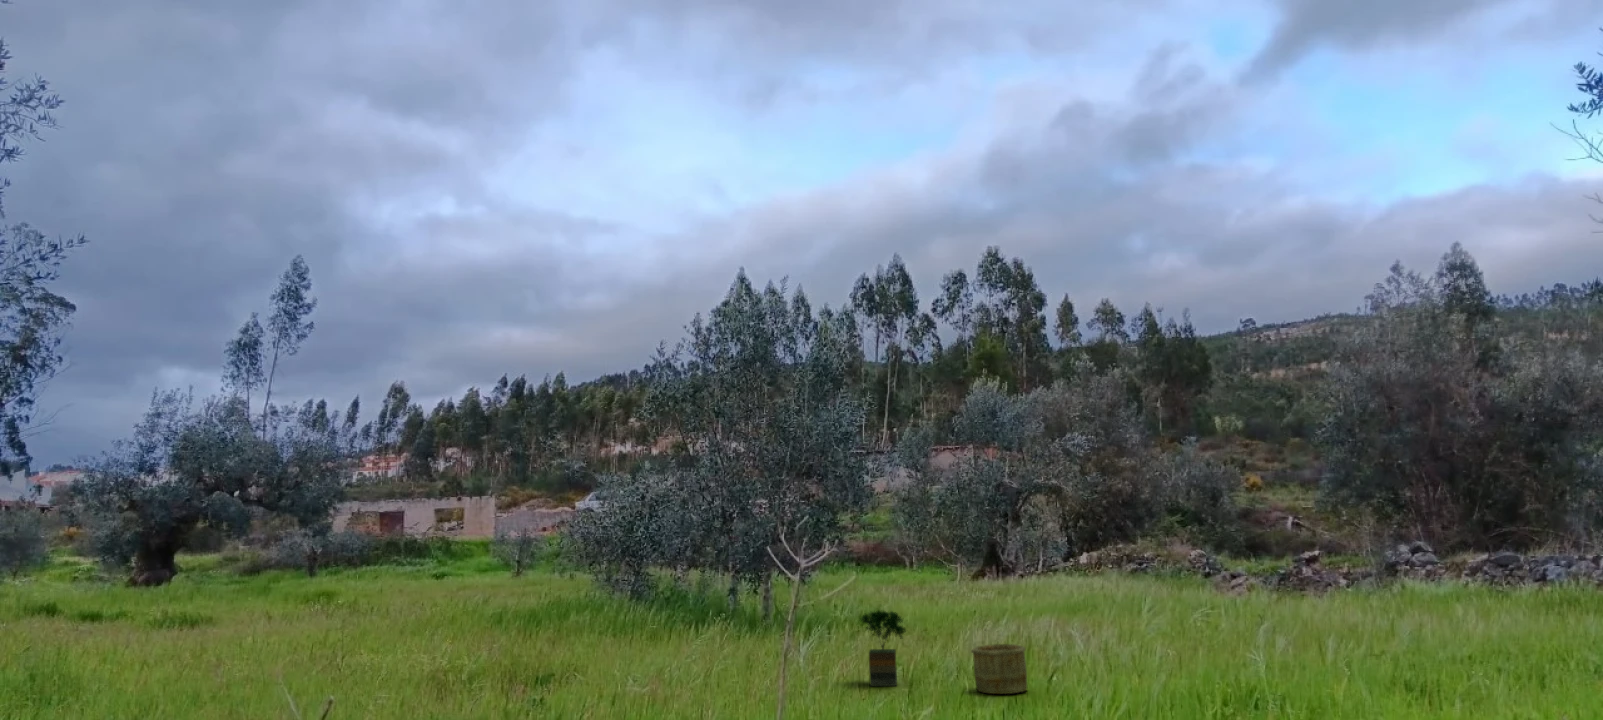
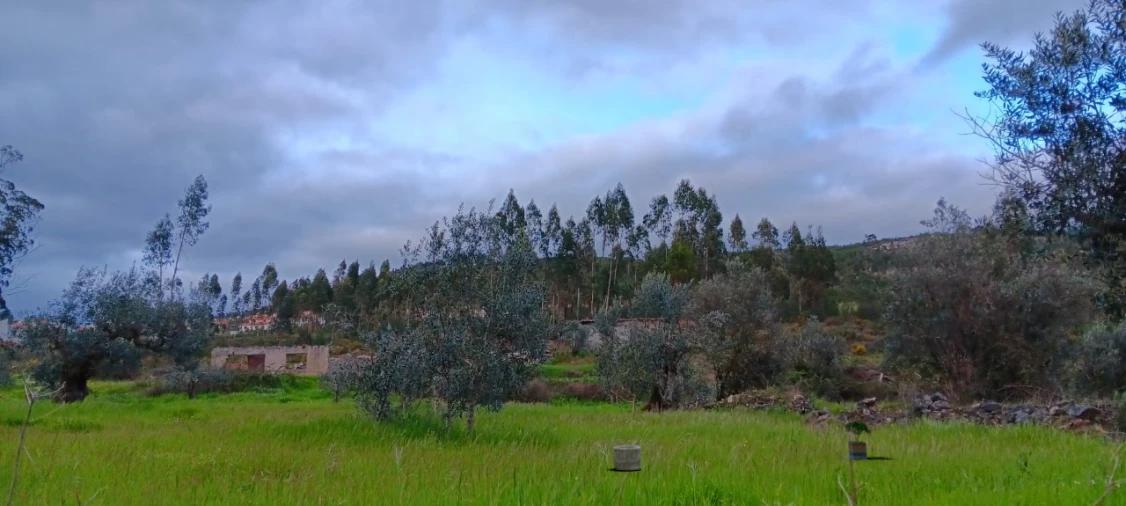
potted tree: present [860,611,906,686] -> present [845,422,871,460]

